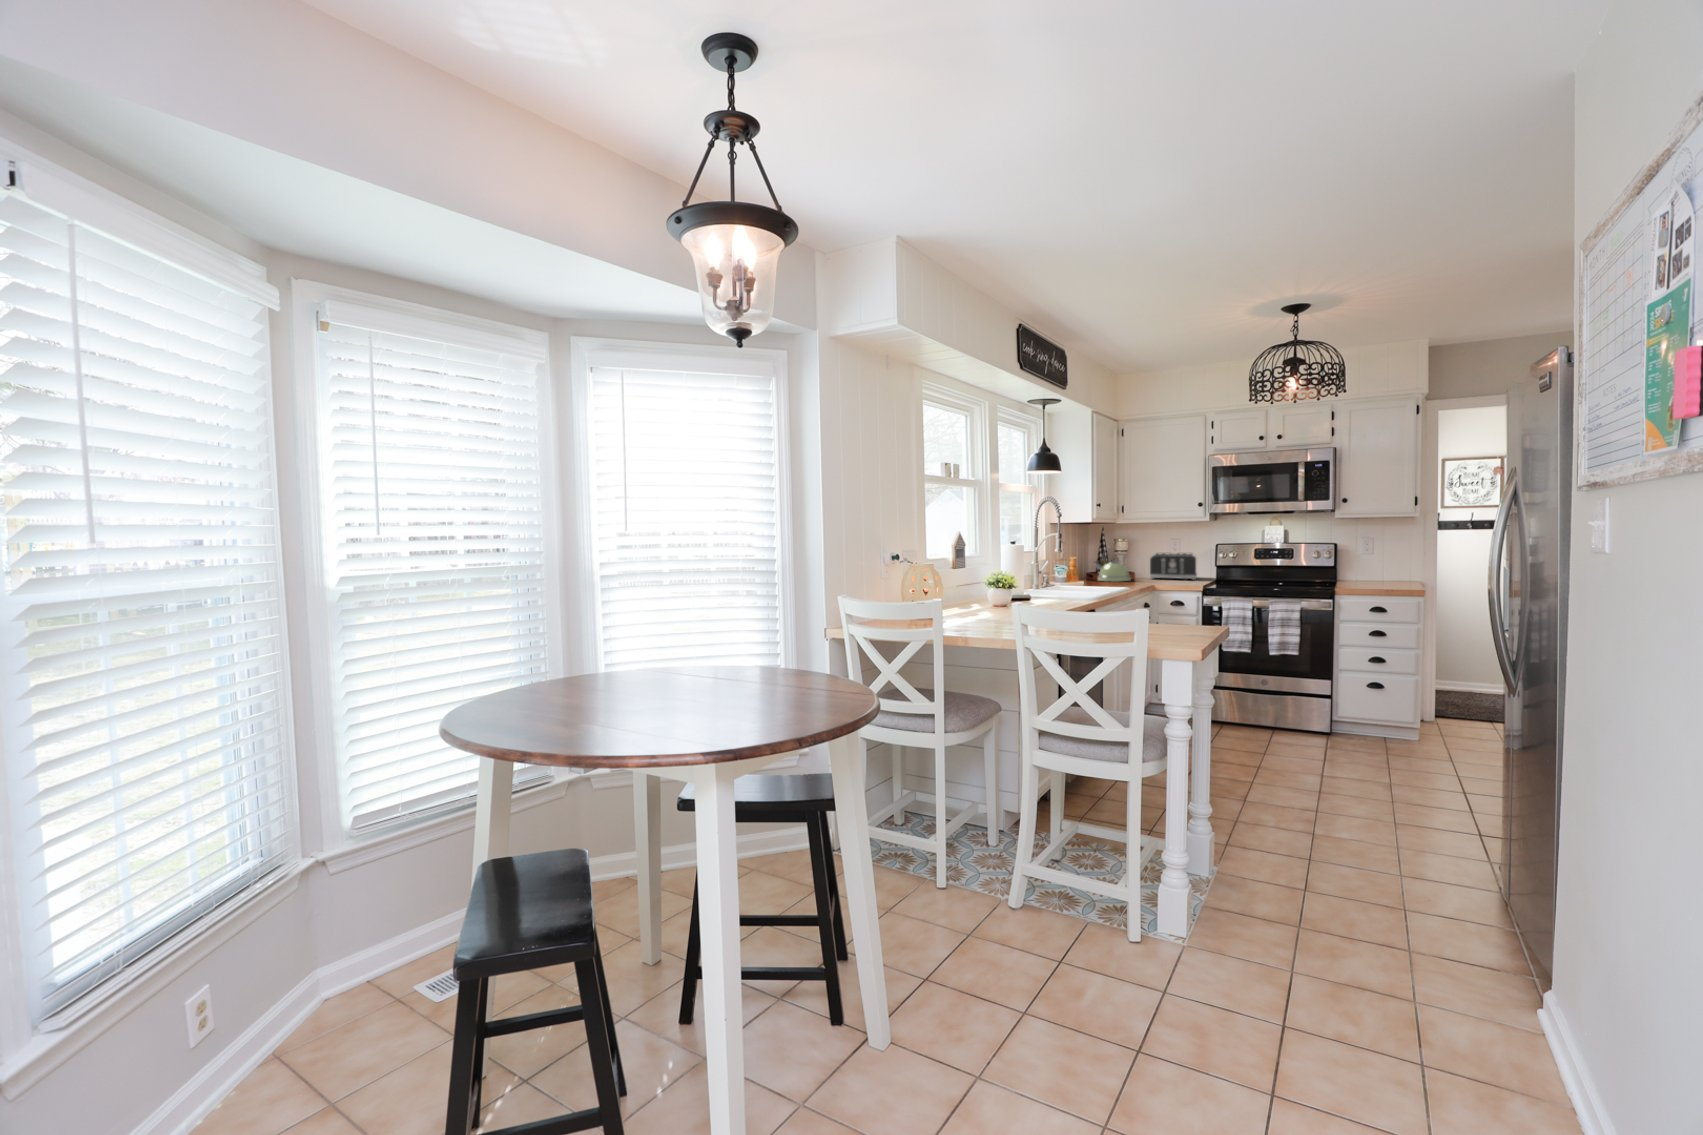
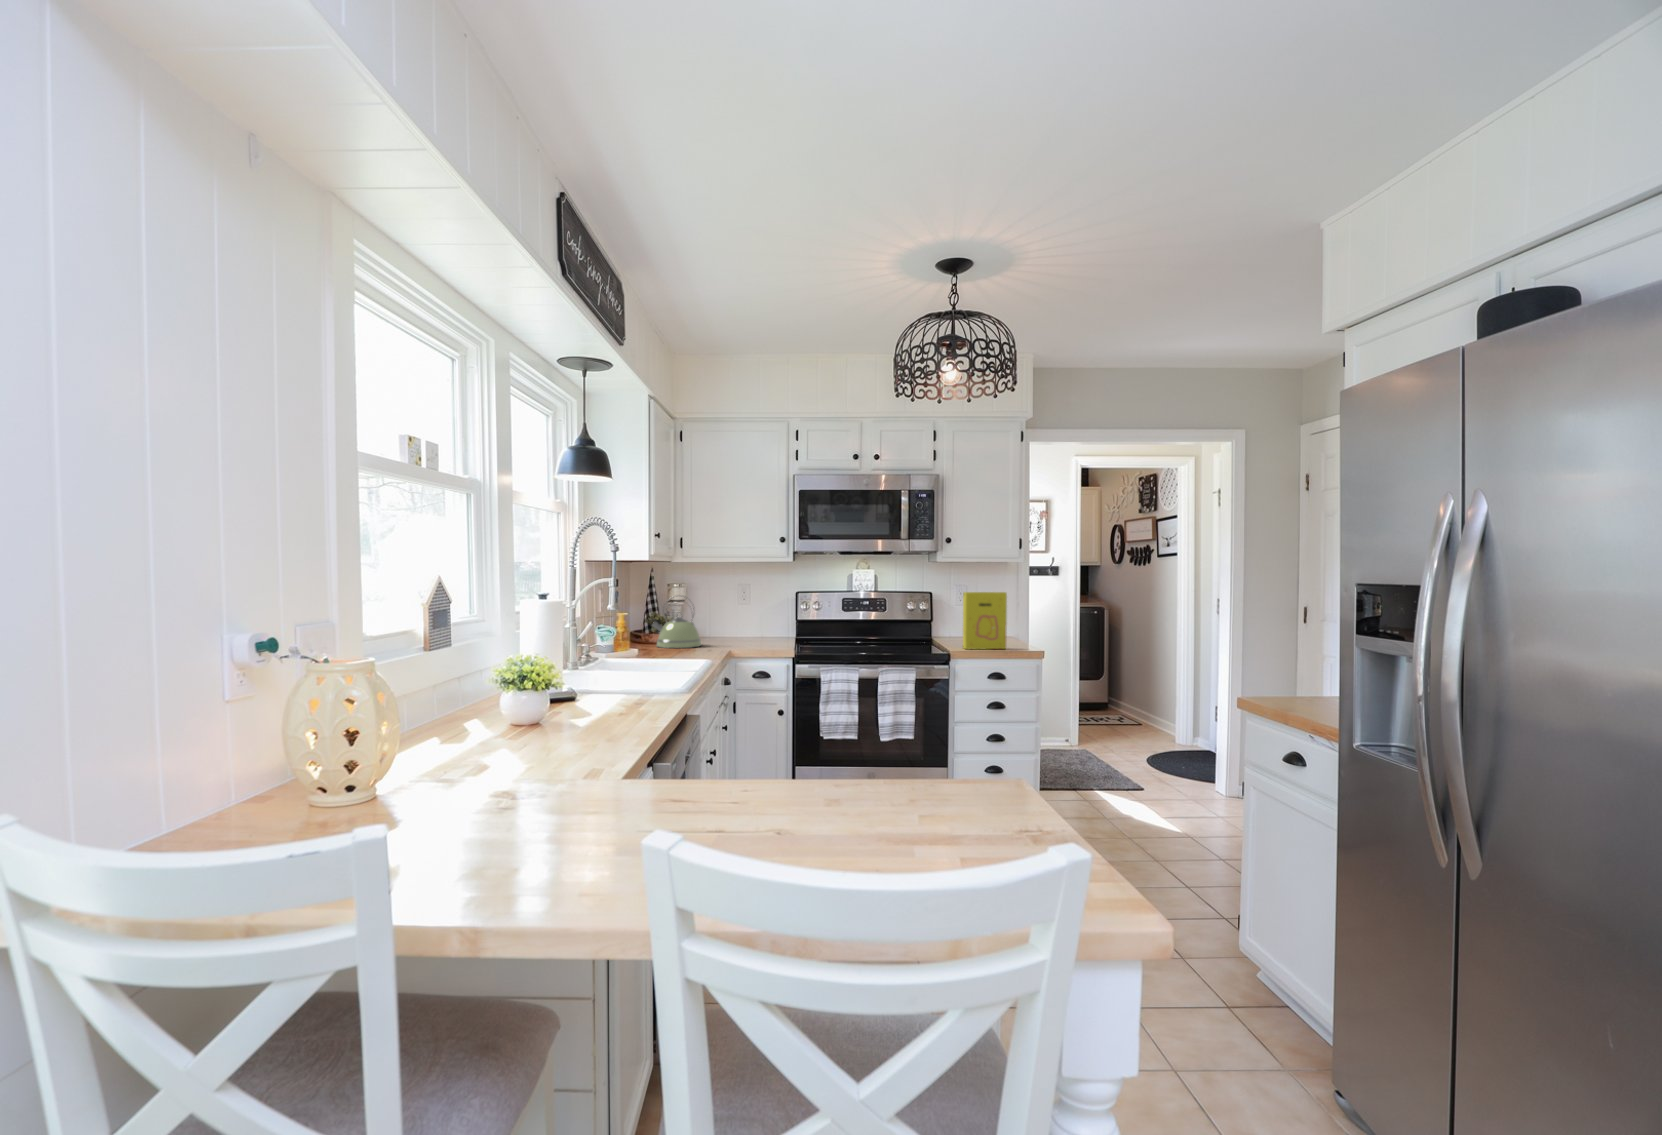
cereal box: none [1358,542,1404,592] -> present [963,592,1007,649]
toaster: present [1149,553,1197,580] -> none [720,604,780,642]

